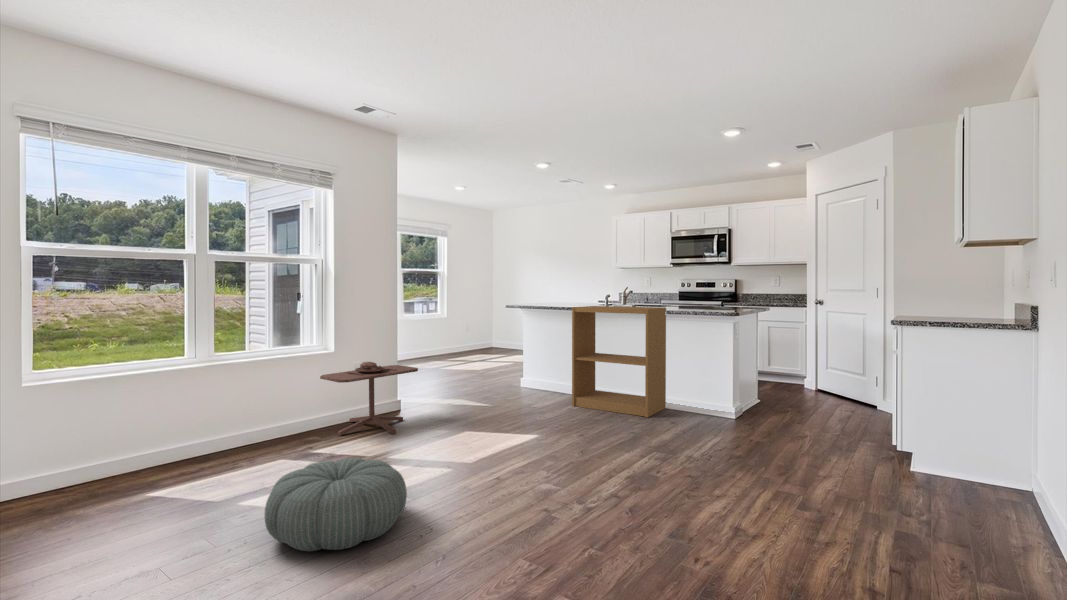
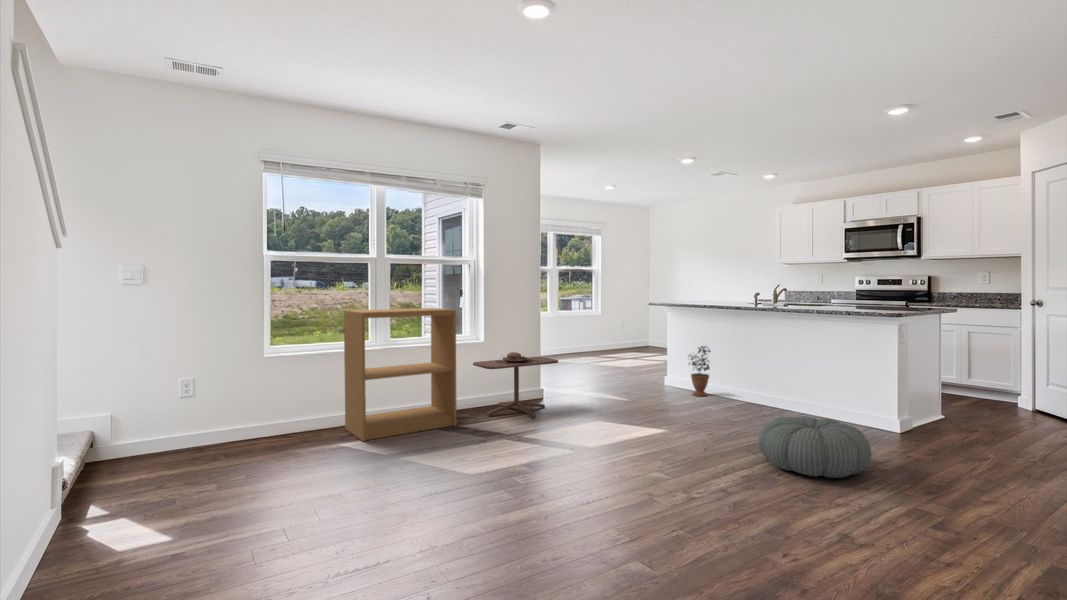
bookshelf: present [572,306,666,417] -> present [344,308,456,441]
potted plant: none [543,344,566,396] -> present [688,346,710,396]
pouf: present [265,458,407,551] -> present [759,416,872,478]

